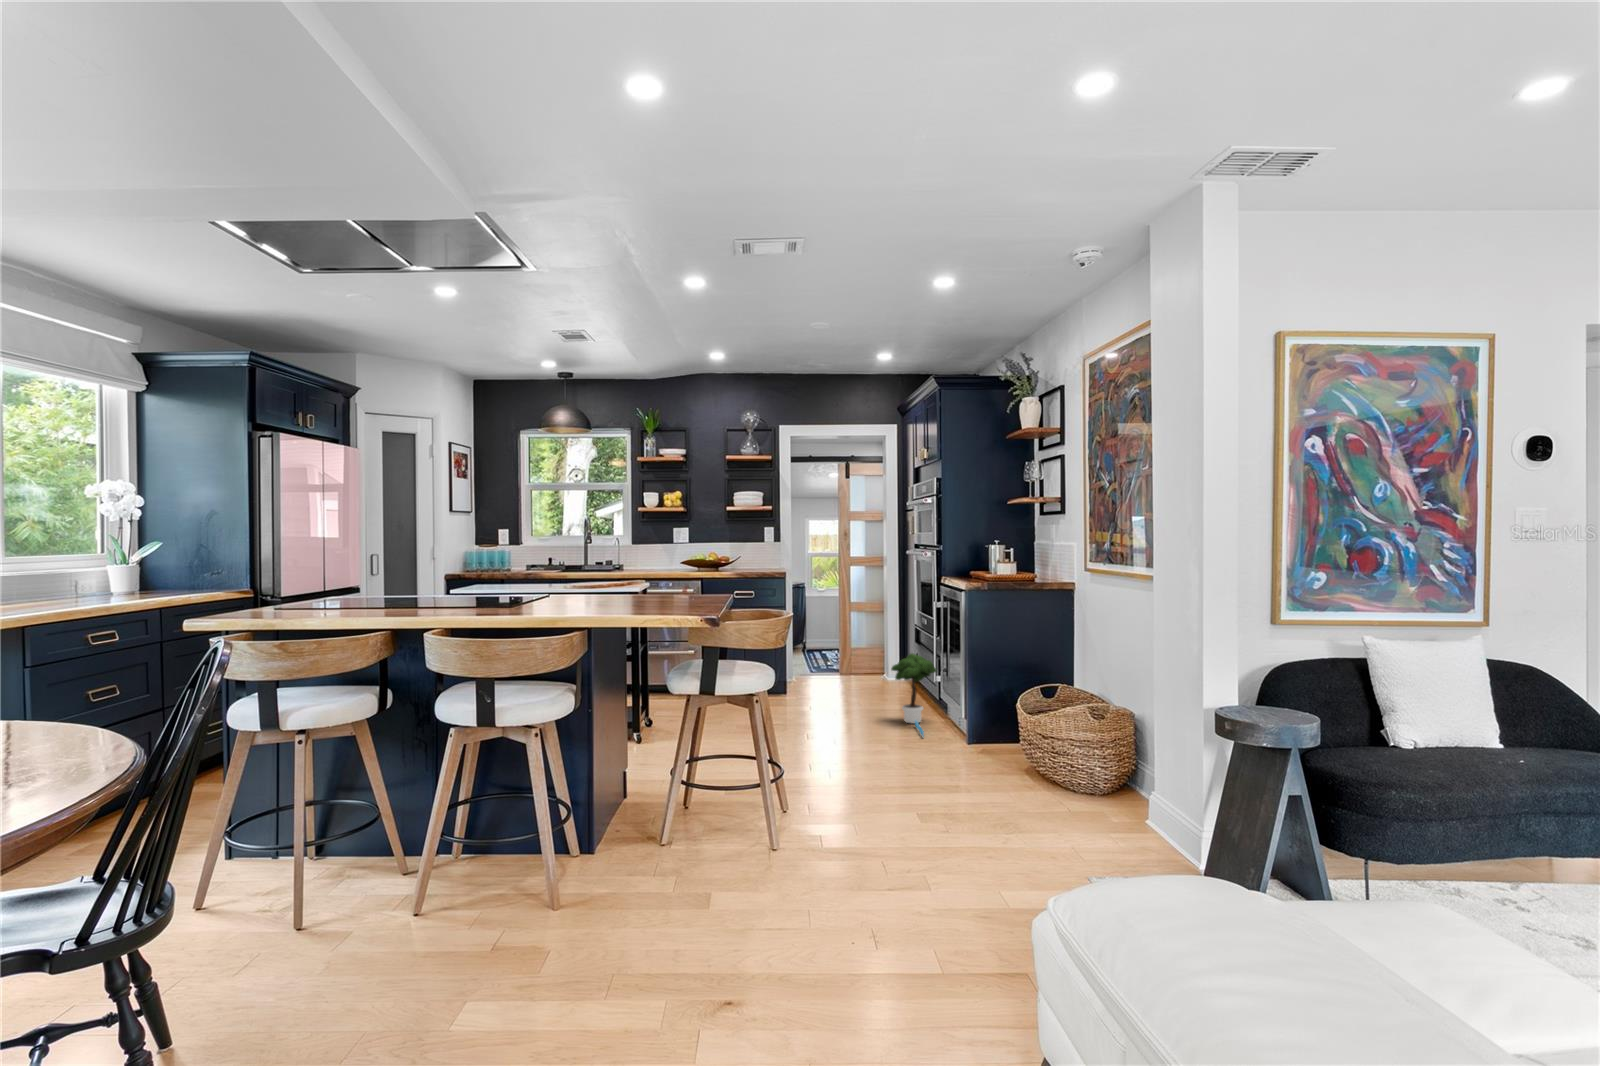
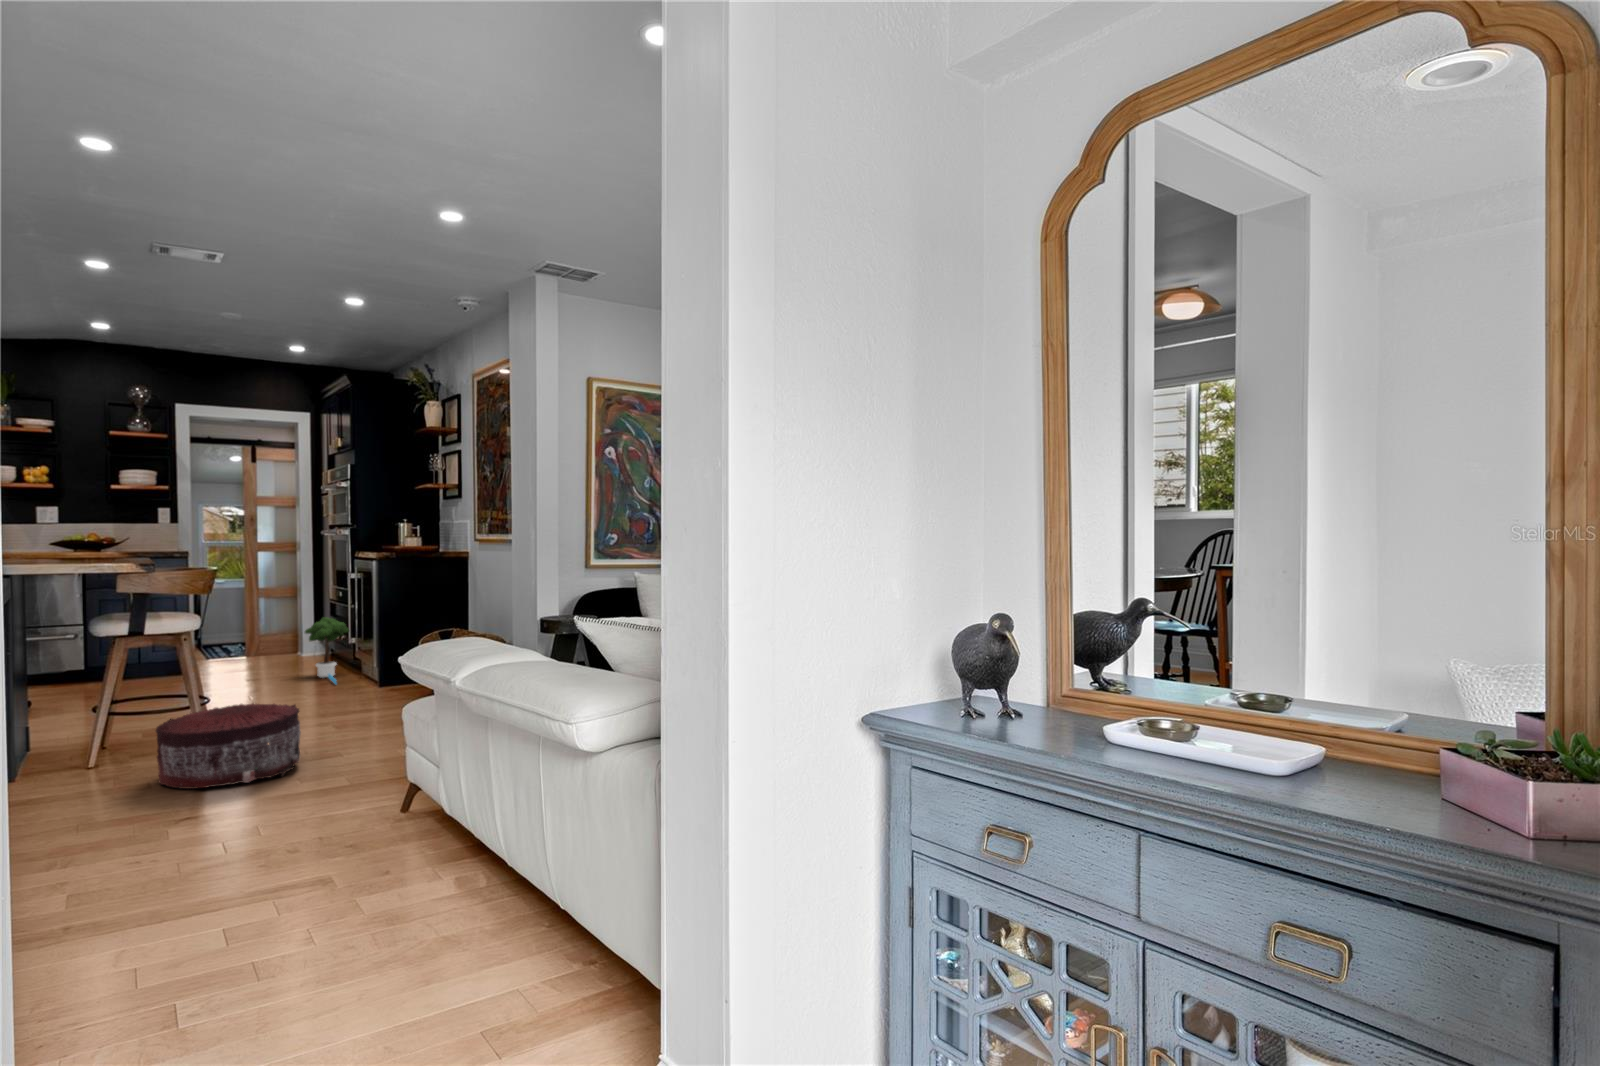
pouf: none [730,786,887,912] -> present [156,703,301,789]

